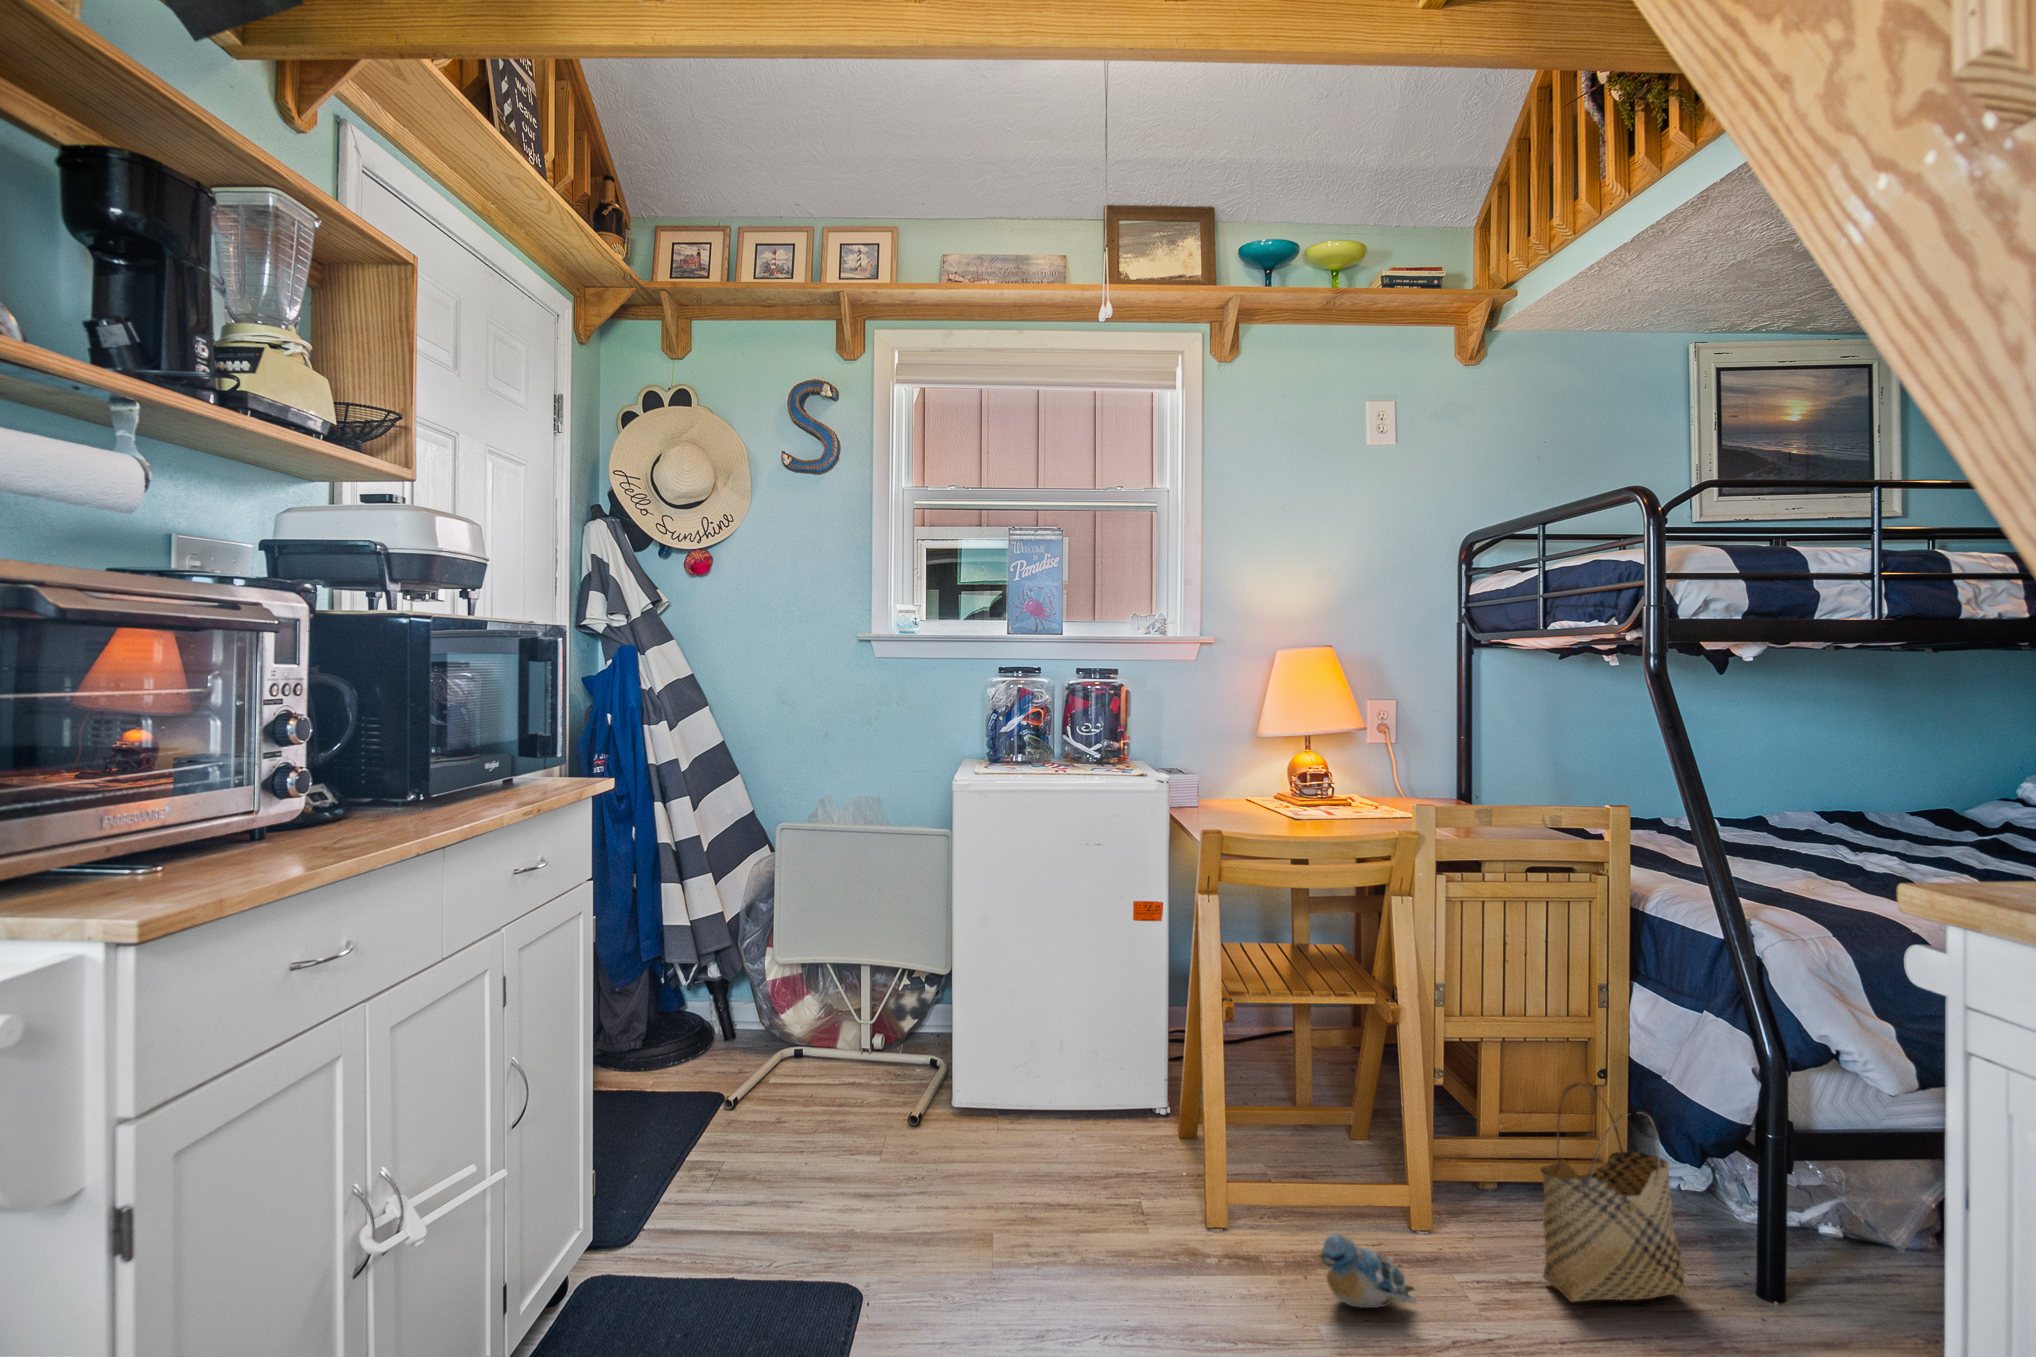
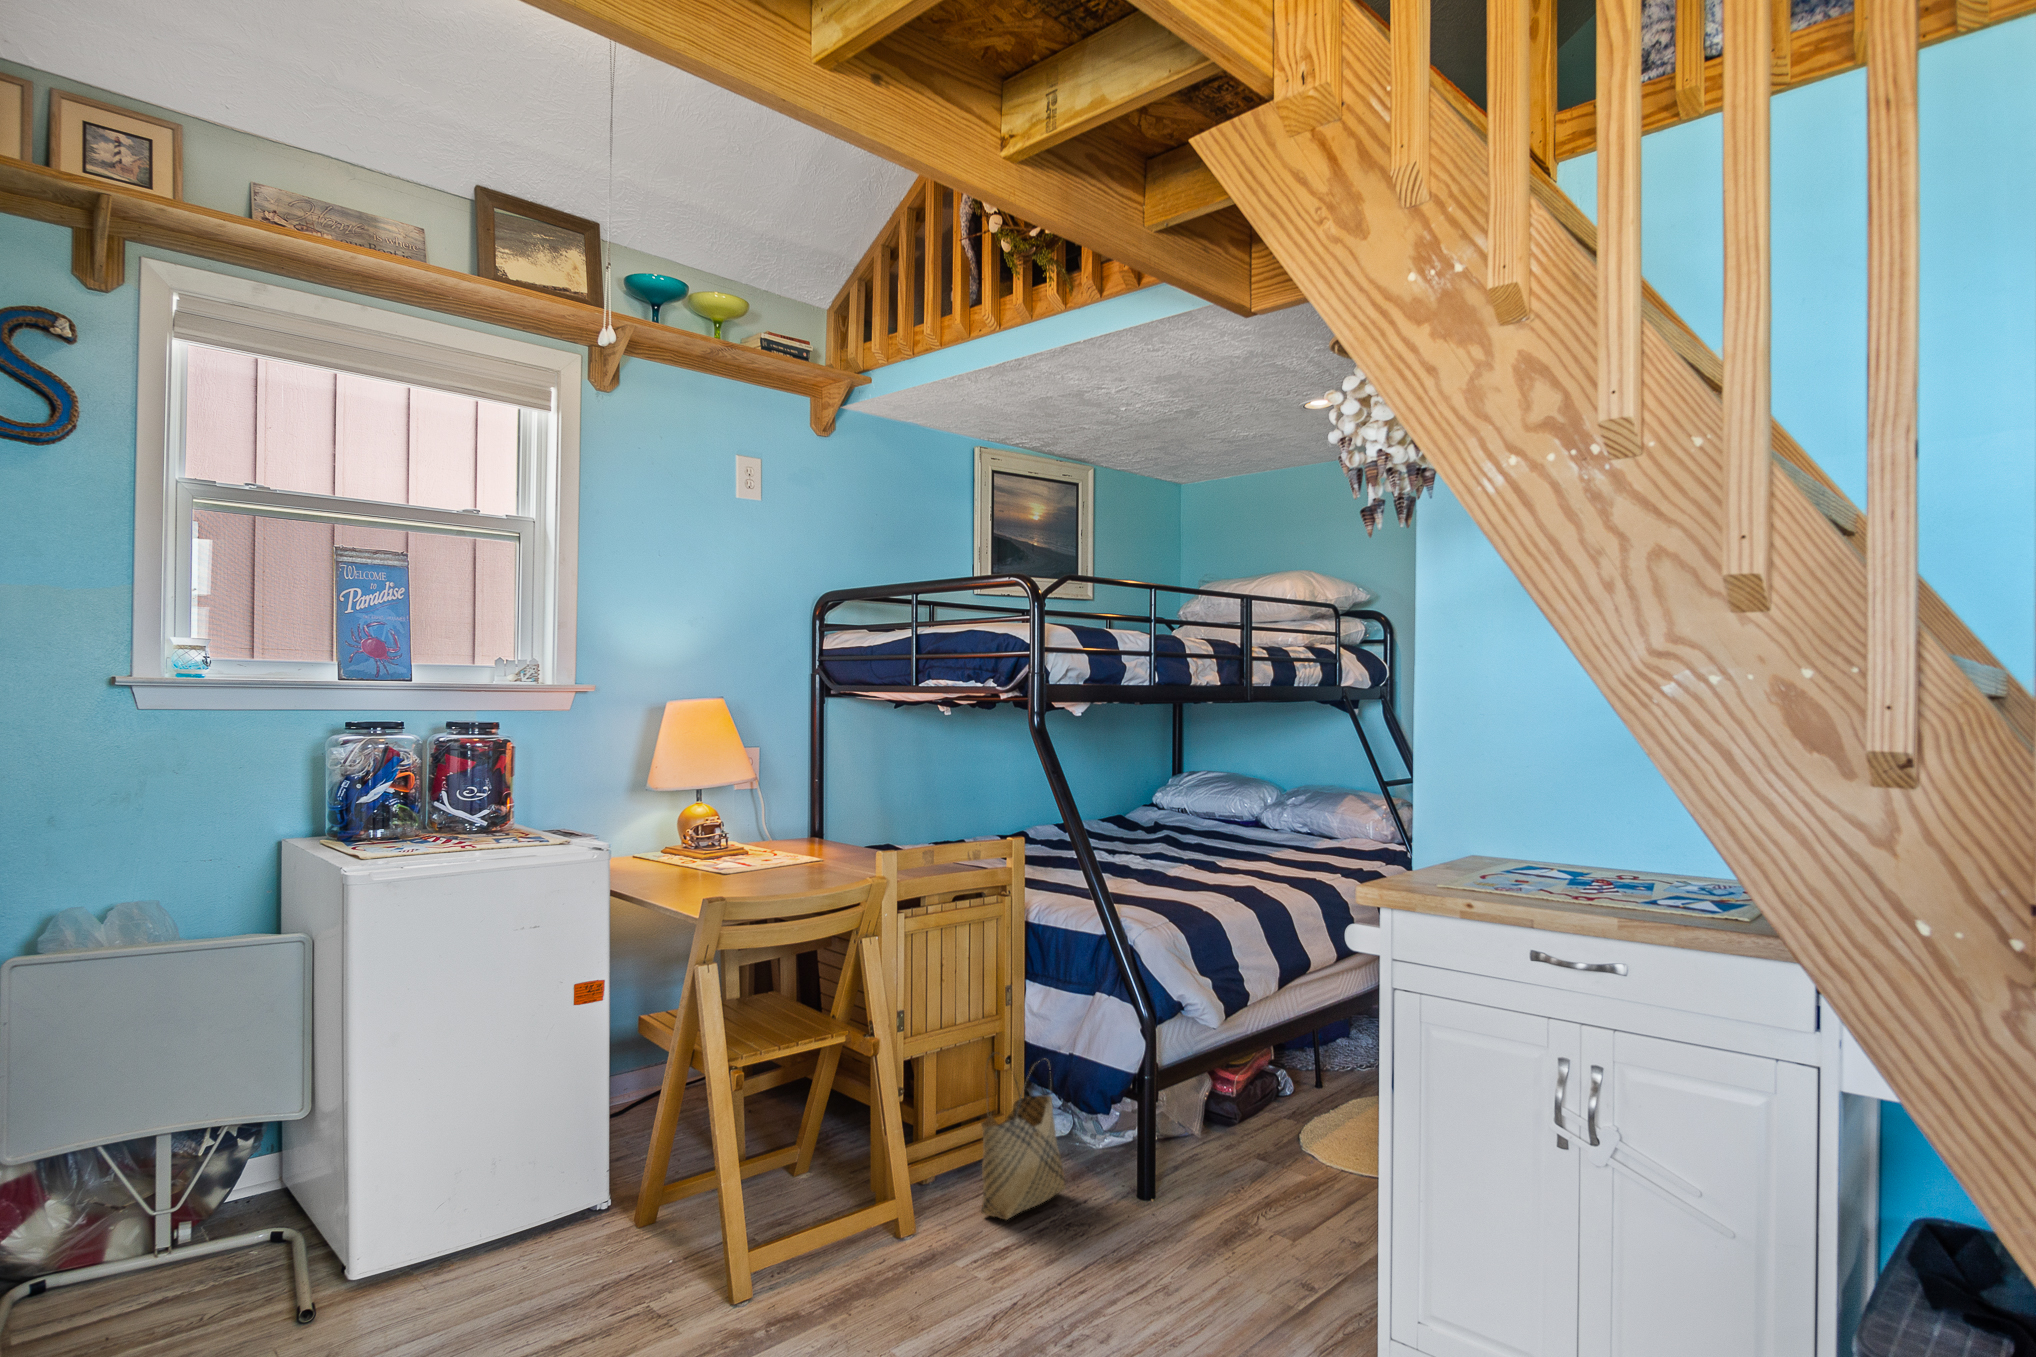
plush toy: present [1319,1234,1416,1308] -> none [842,1223,918,1281]

